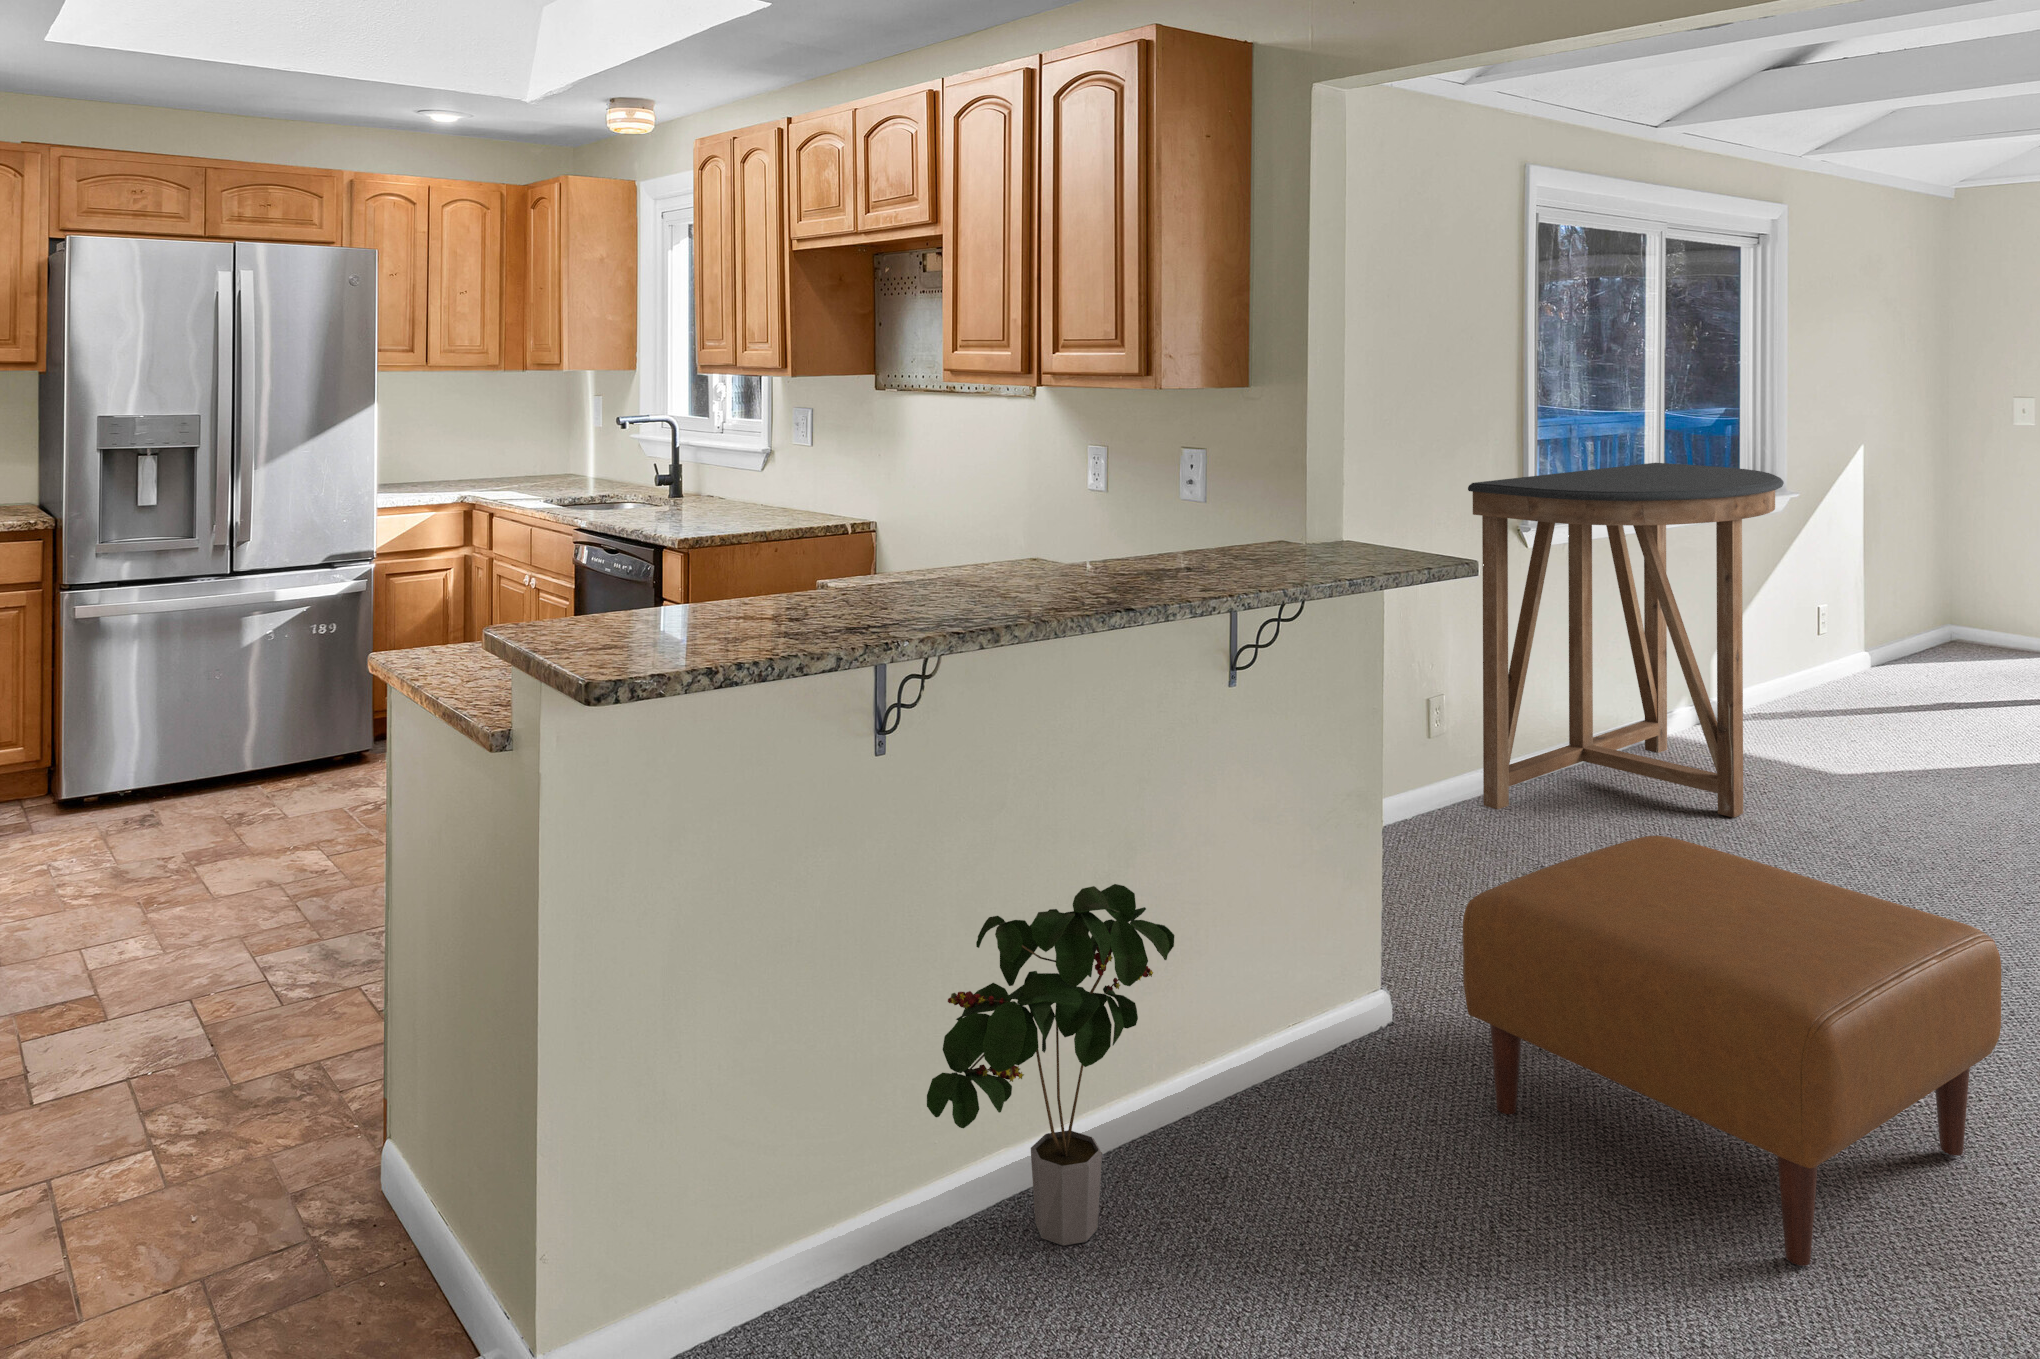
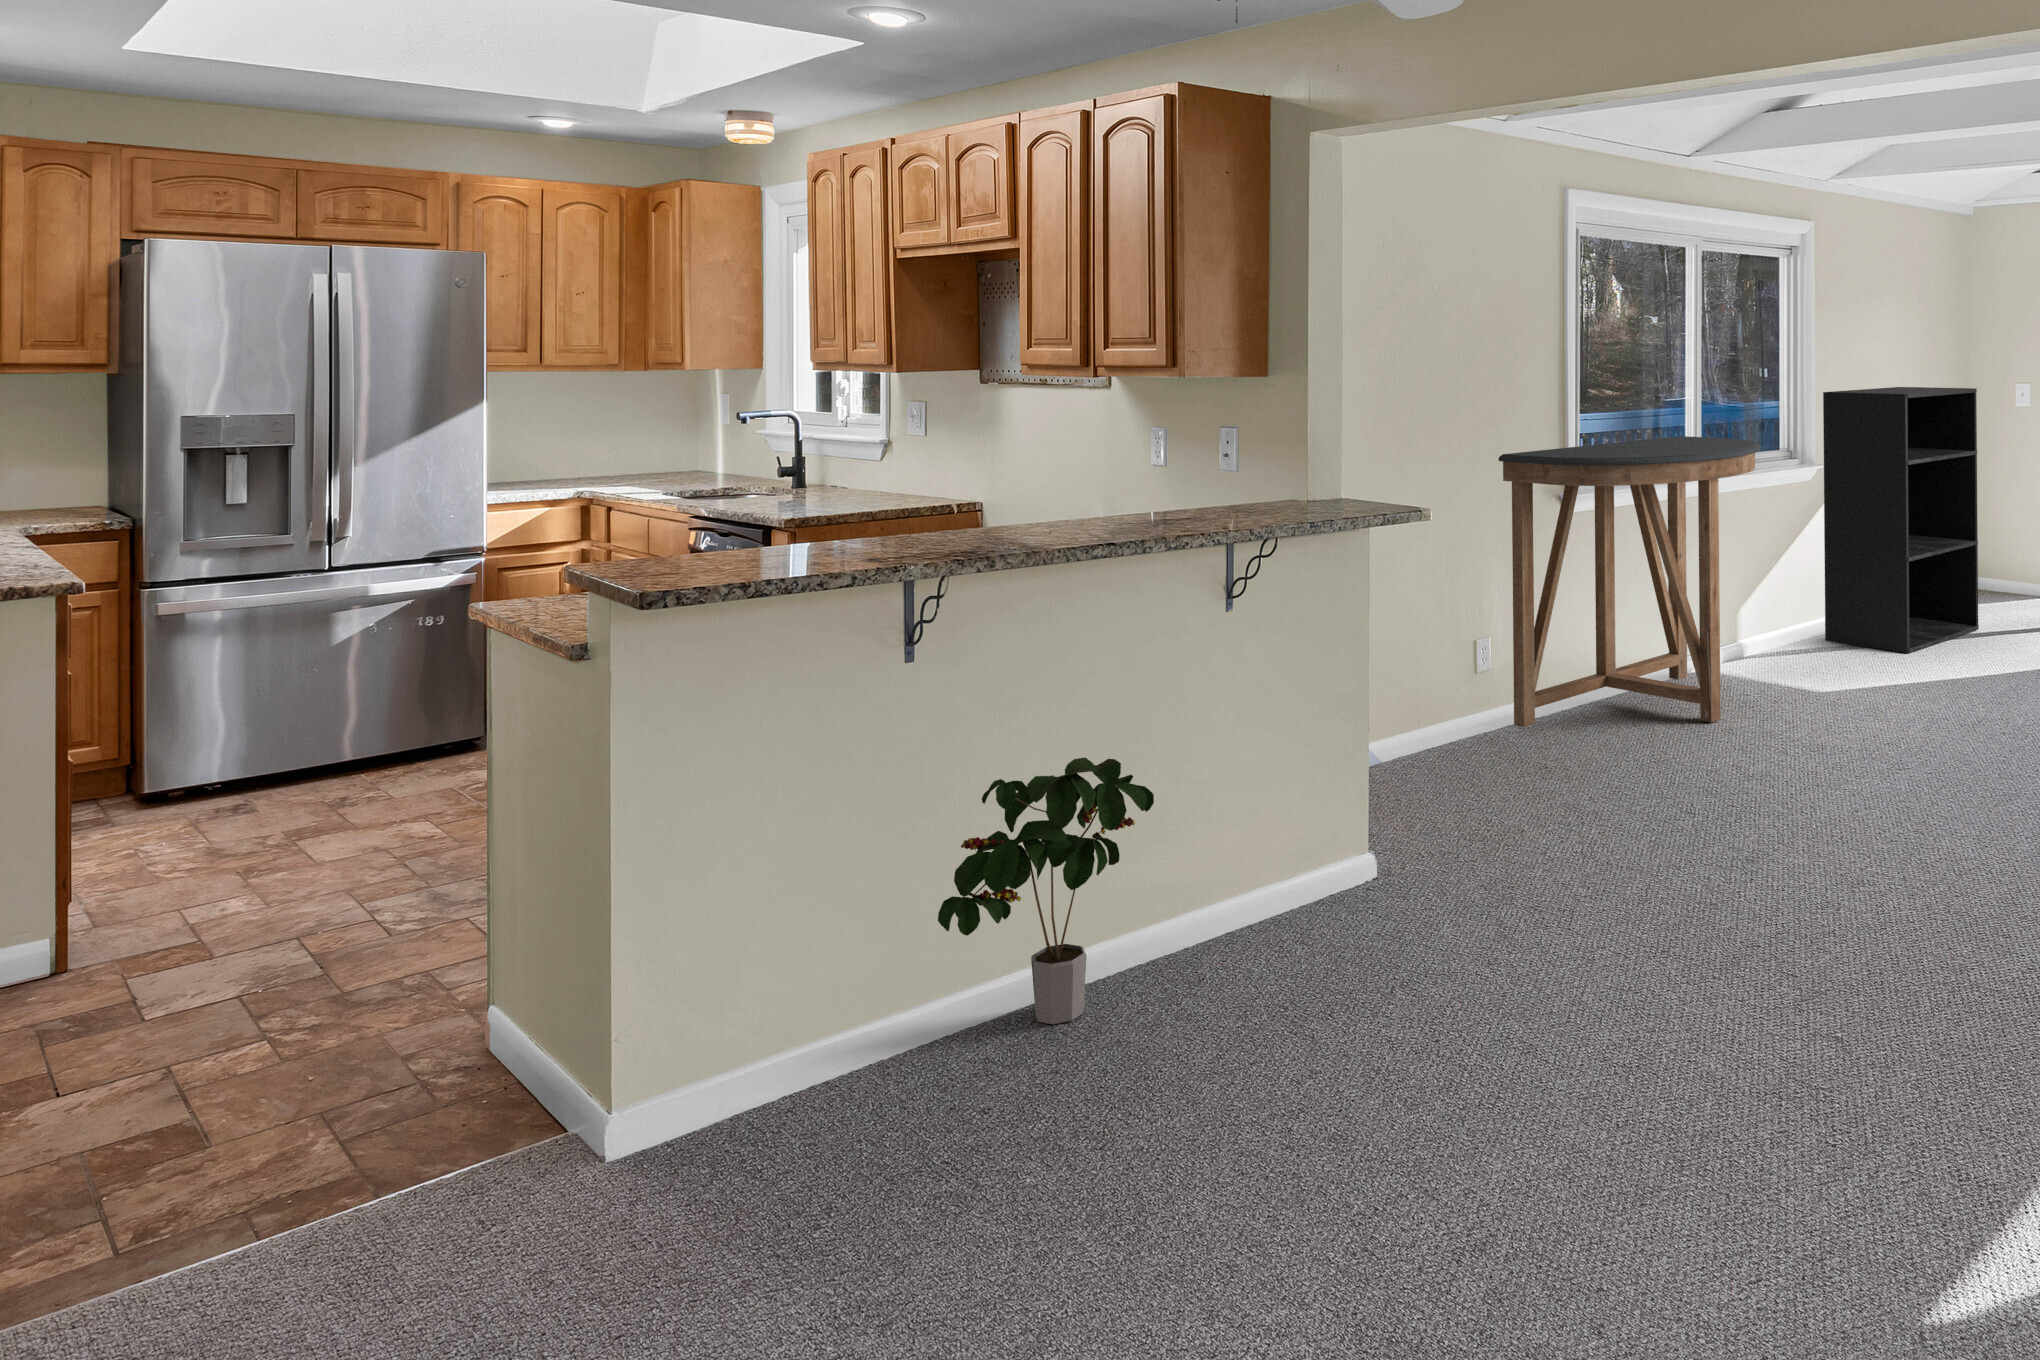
bookshelf: none [1813,407,2005,731] -> present [1823,387,1979,653]
ottoman: present [1463,836,2001,1266] -> none [1397,716,1769,990]

